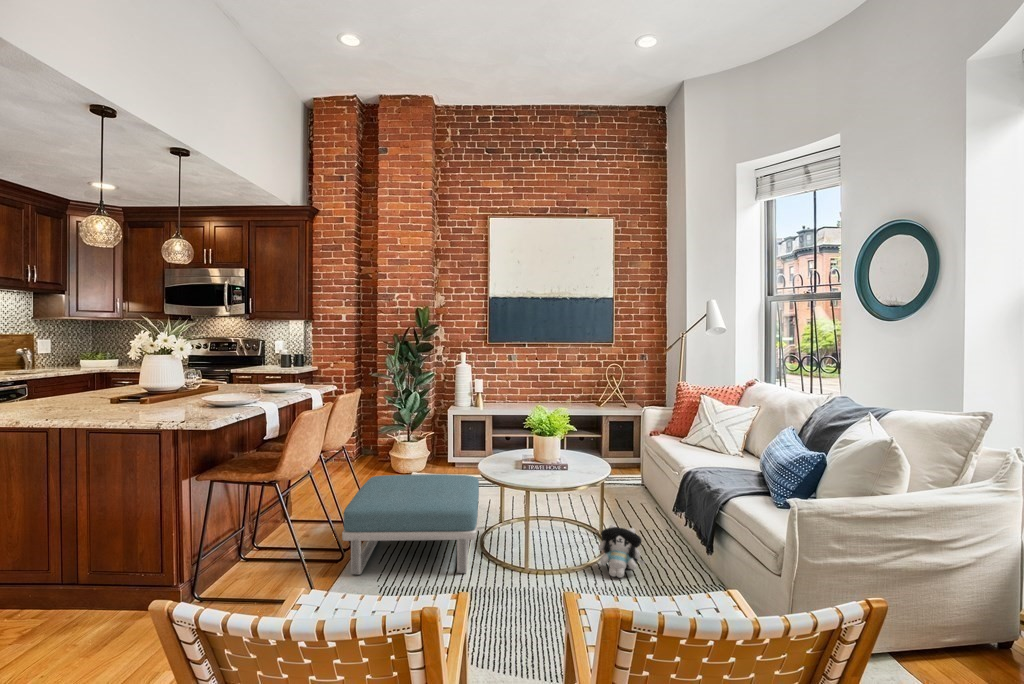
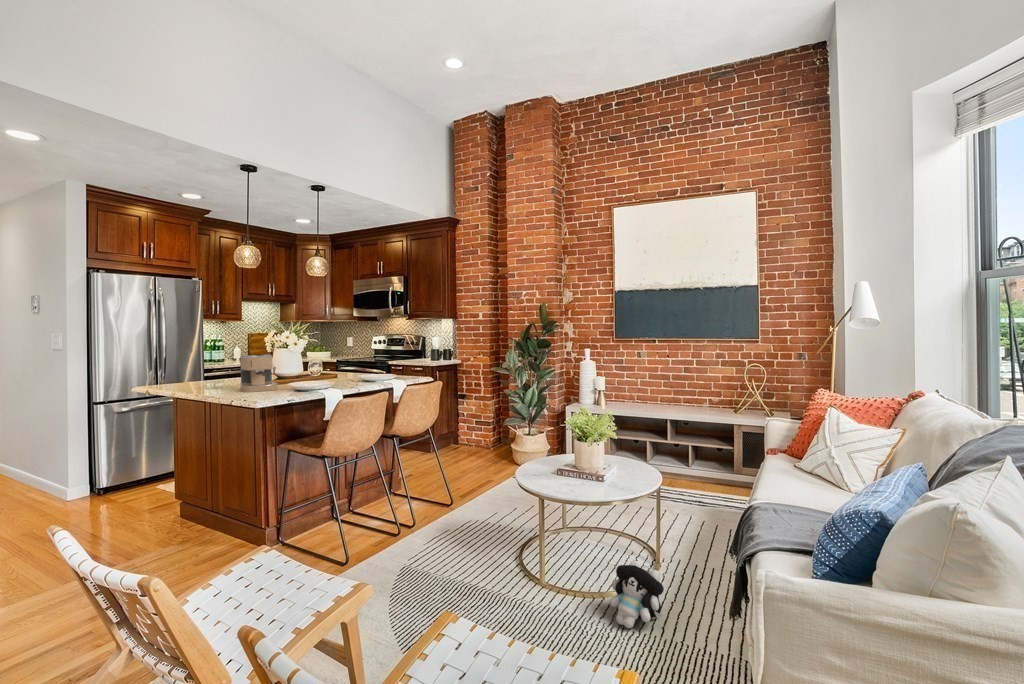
coffee maker: none [94,354,152,402] -> present [240,354,278,392]
footstool: present [342,474,479,575] -> none [373,470,532,584]

